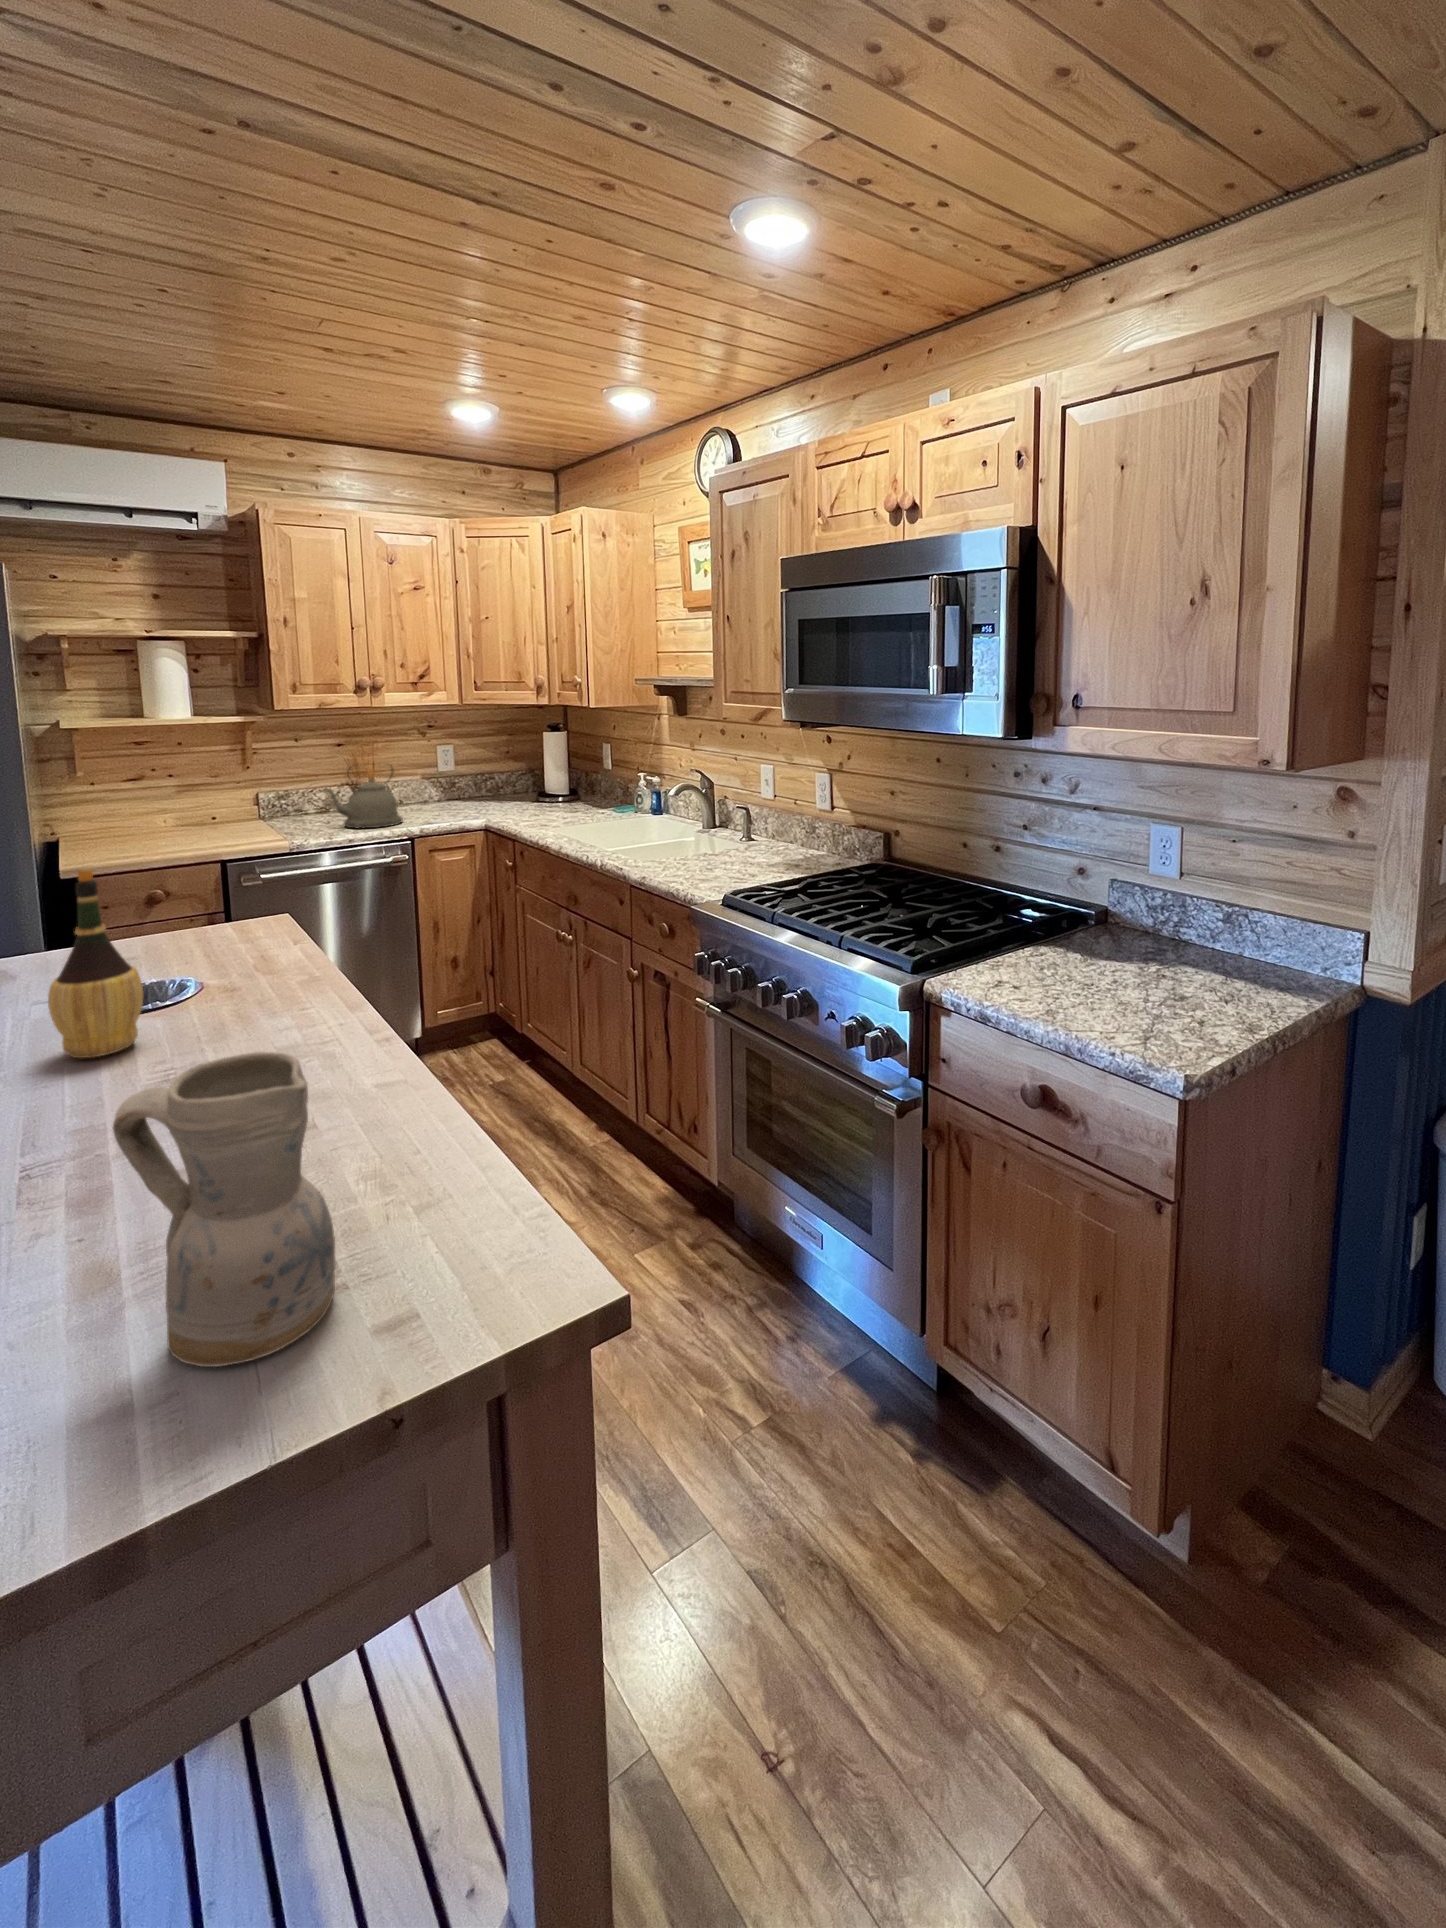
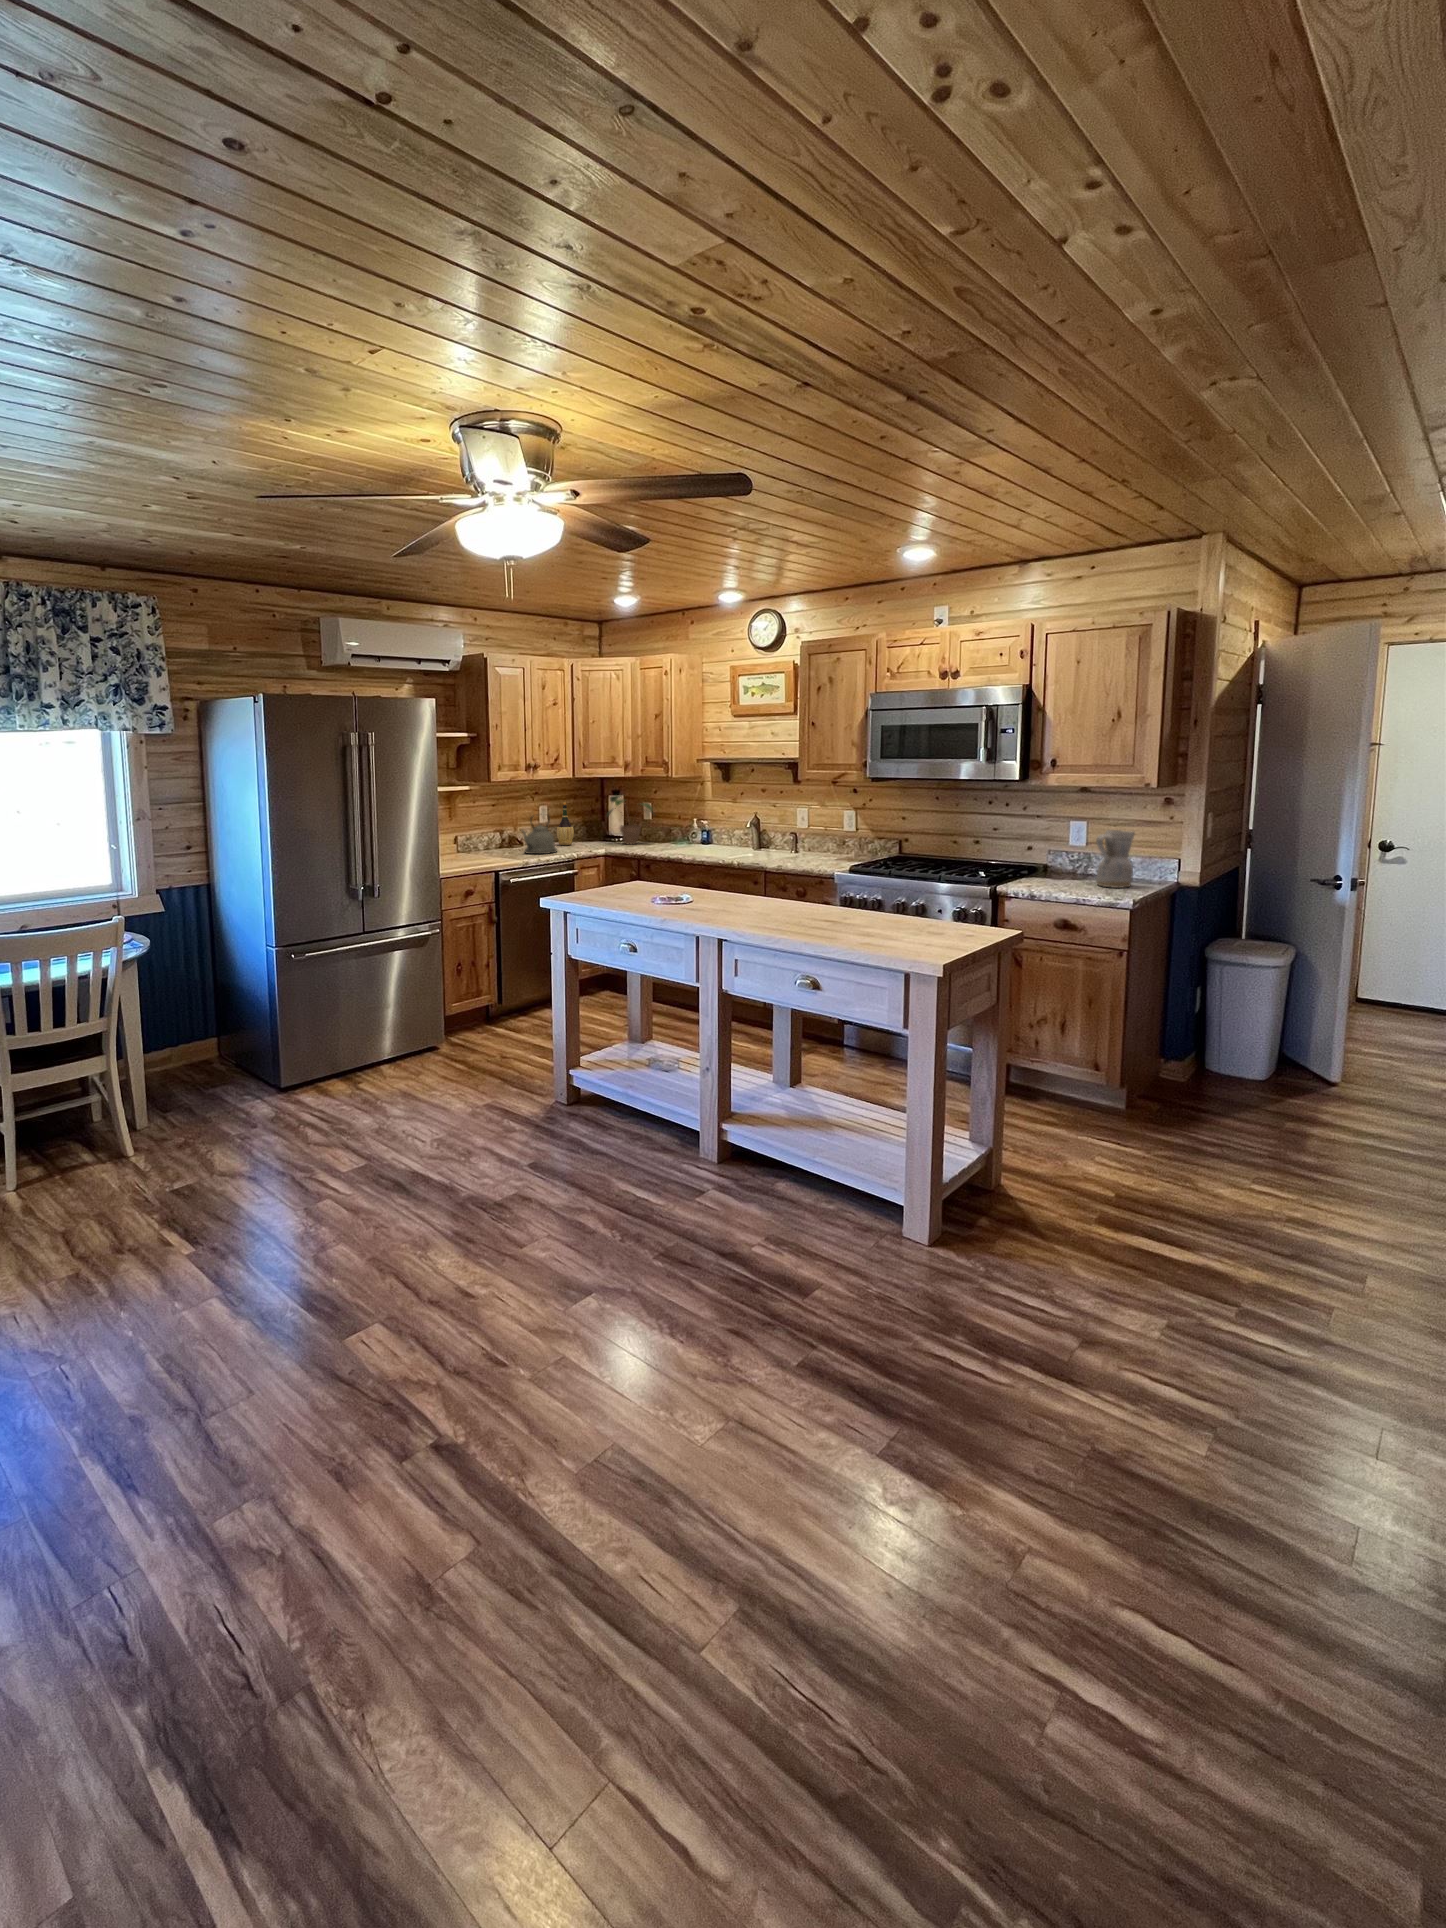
potted plant: none [505,732,588,813] -> present [607,795,653,844]
wine bottle: present [48,868,143,1058] -> present [557,802,574,845]
ceramic pitcher: present [112,1052,335,1367] -> present [1096,830,1135,888]

